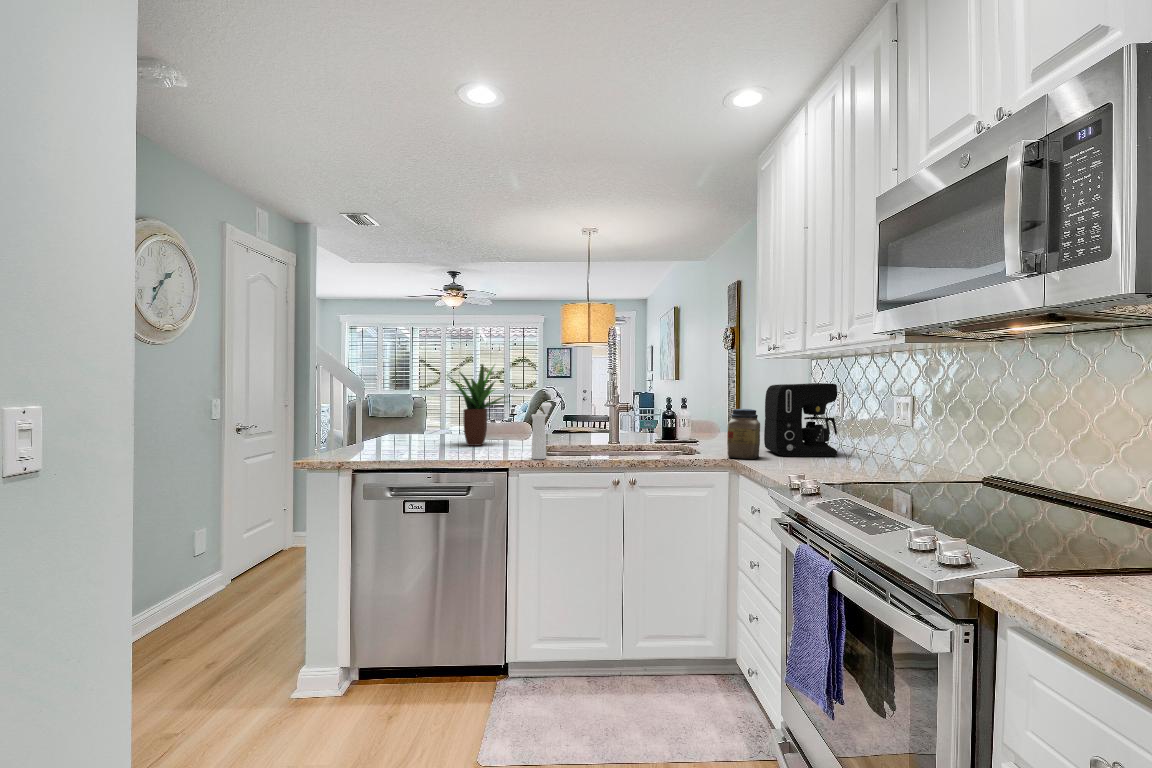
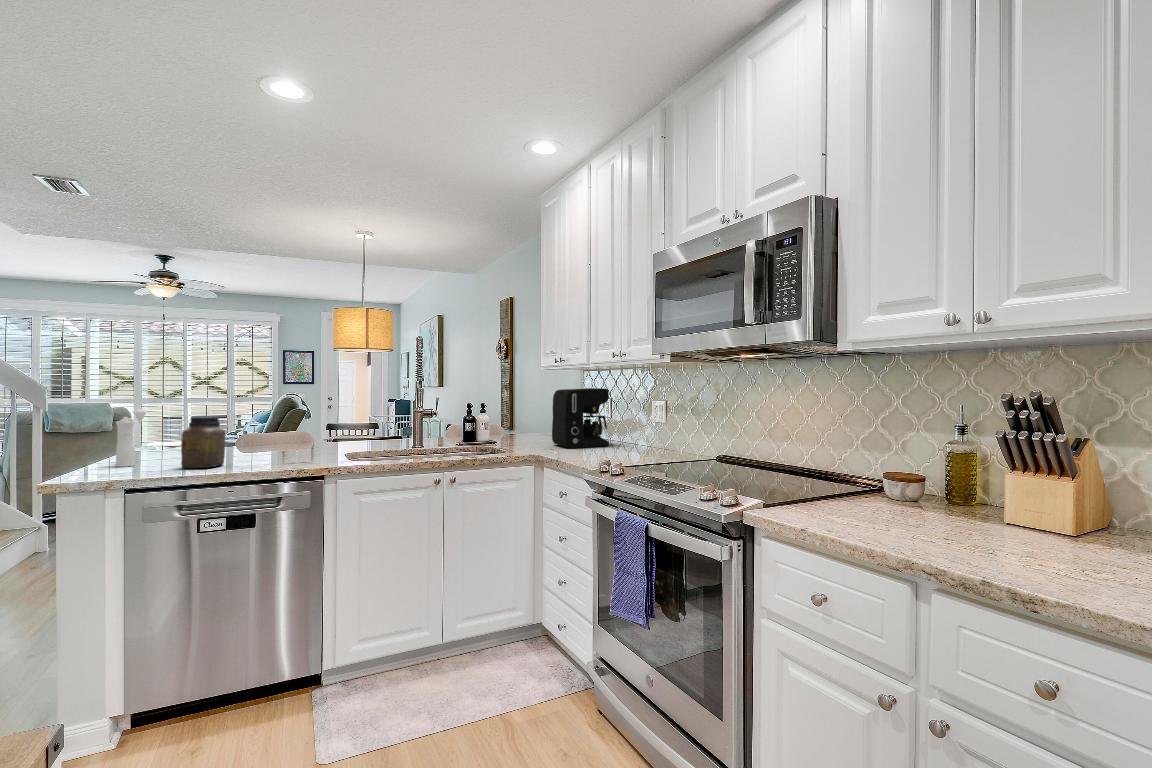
potted plant: present [452,364,508,446] -> none [232,368,314,456]
pepper mill: present [531,402,552,459] -> present [116,409,147,467]
jar: present [728,409,760,459] -> present [181,416,226,468]

